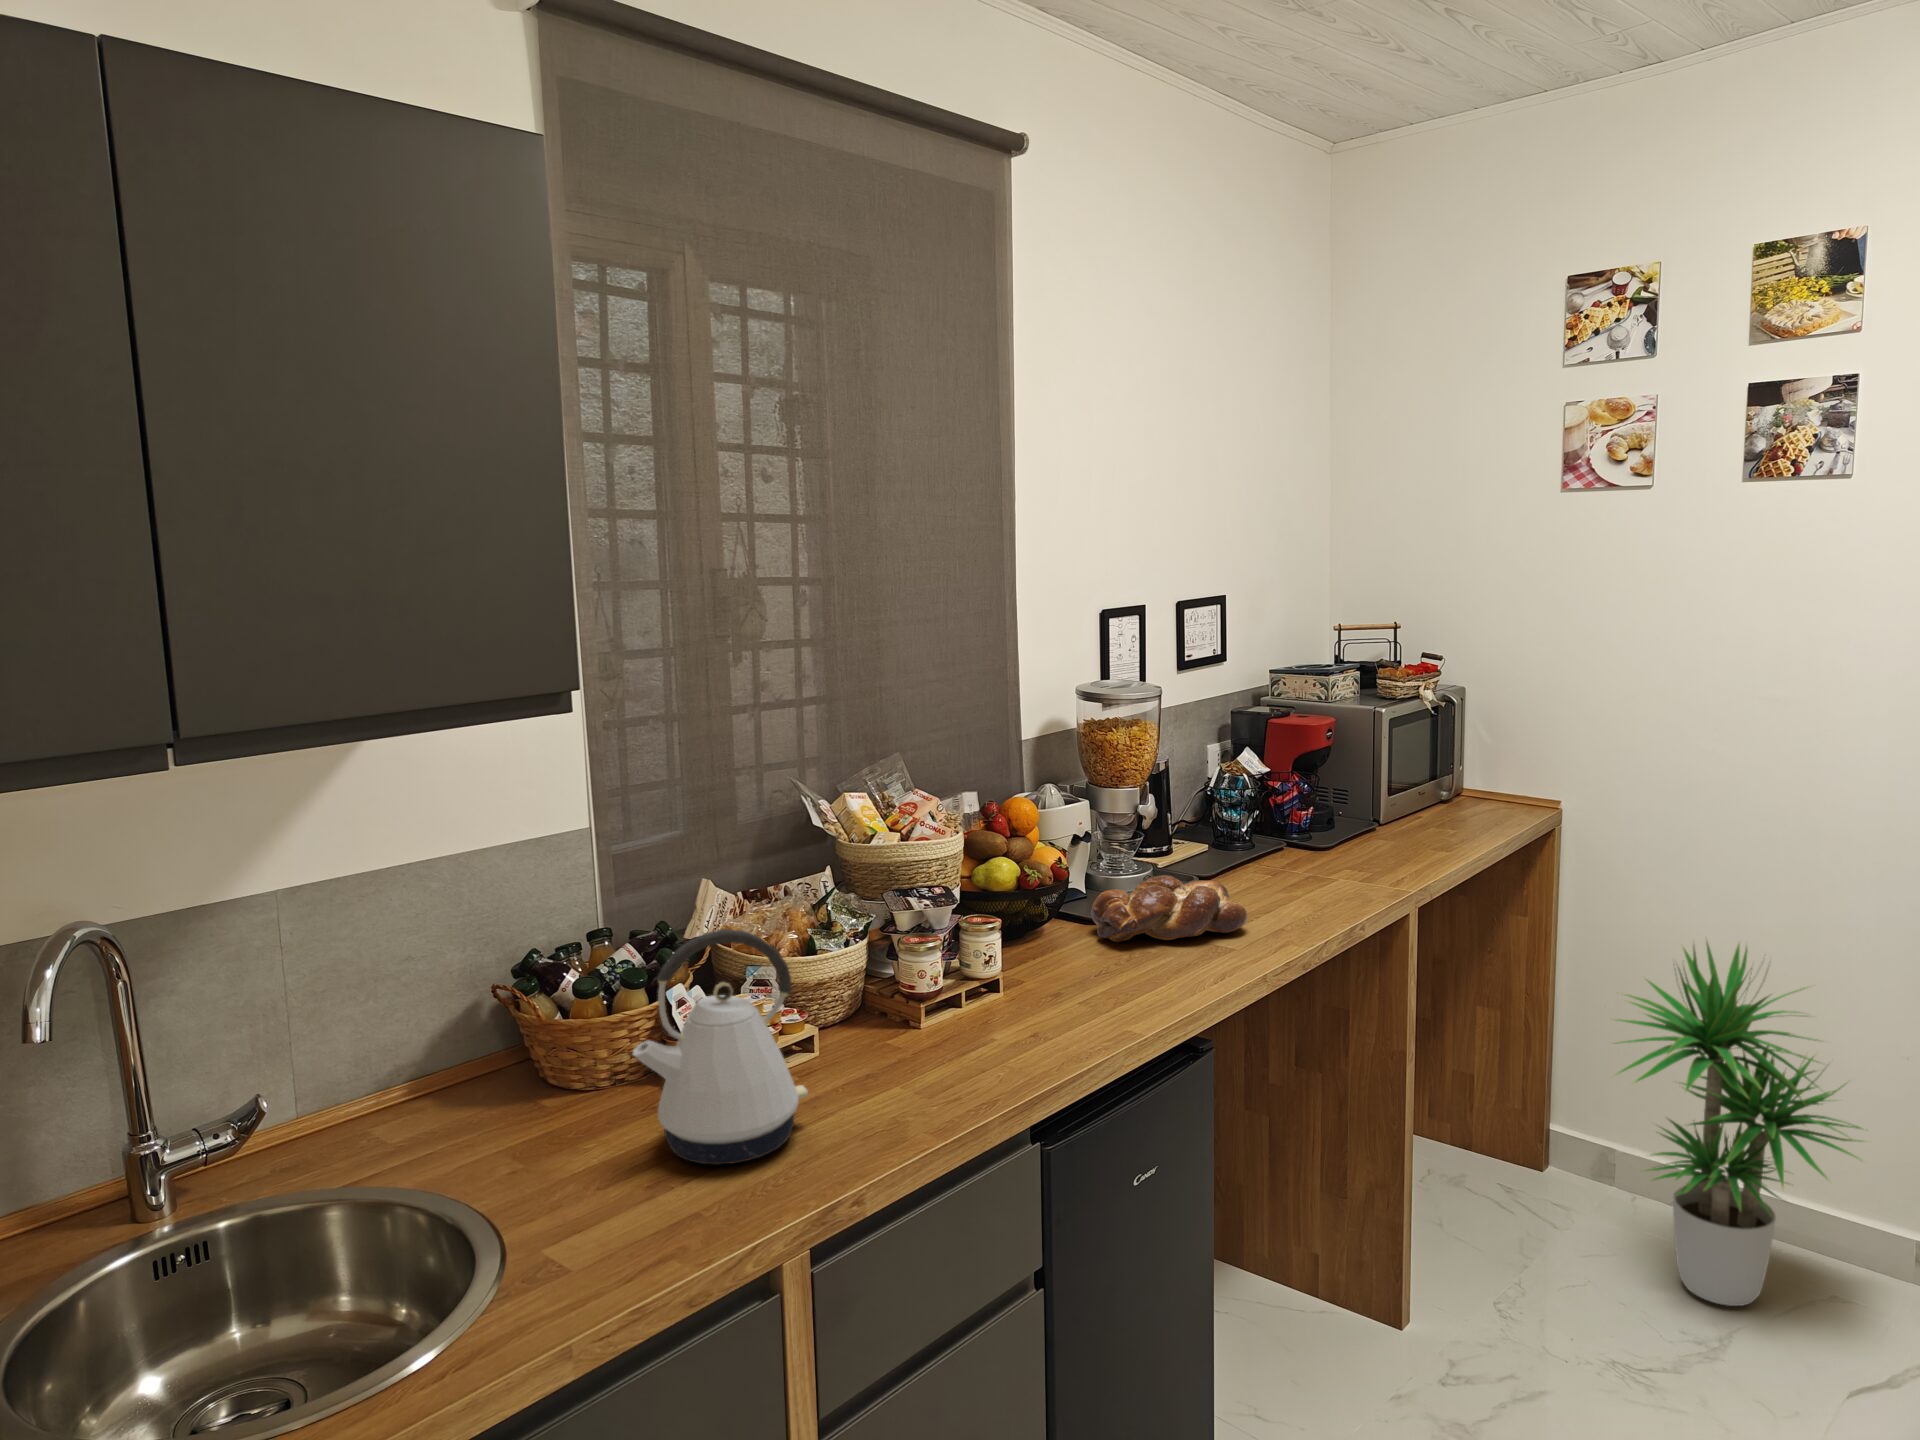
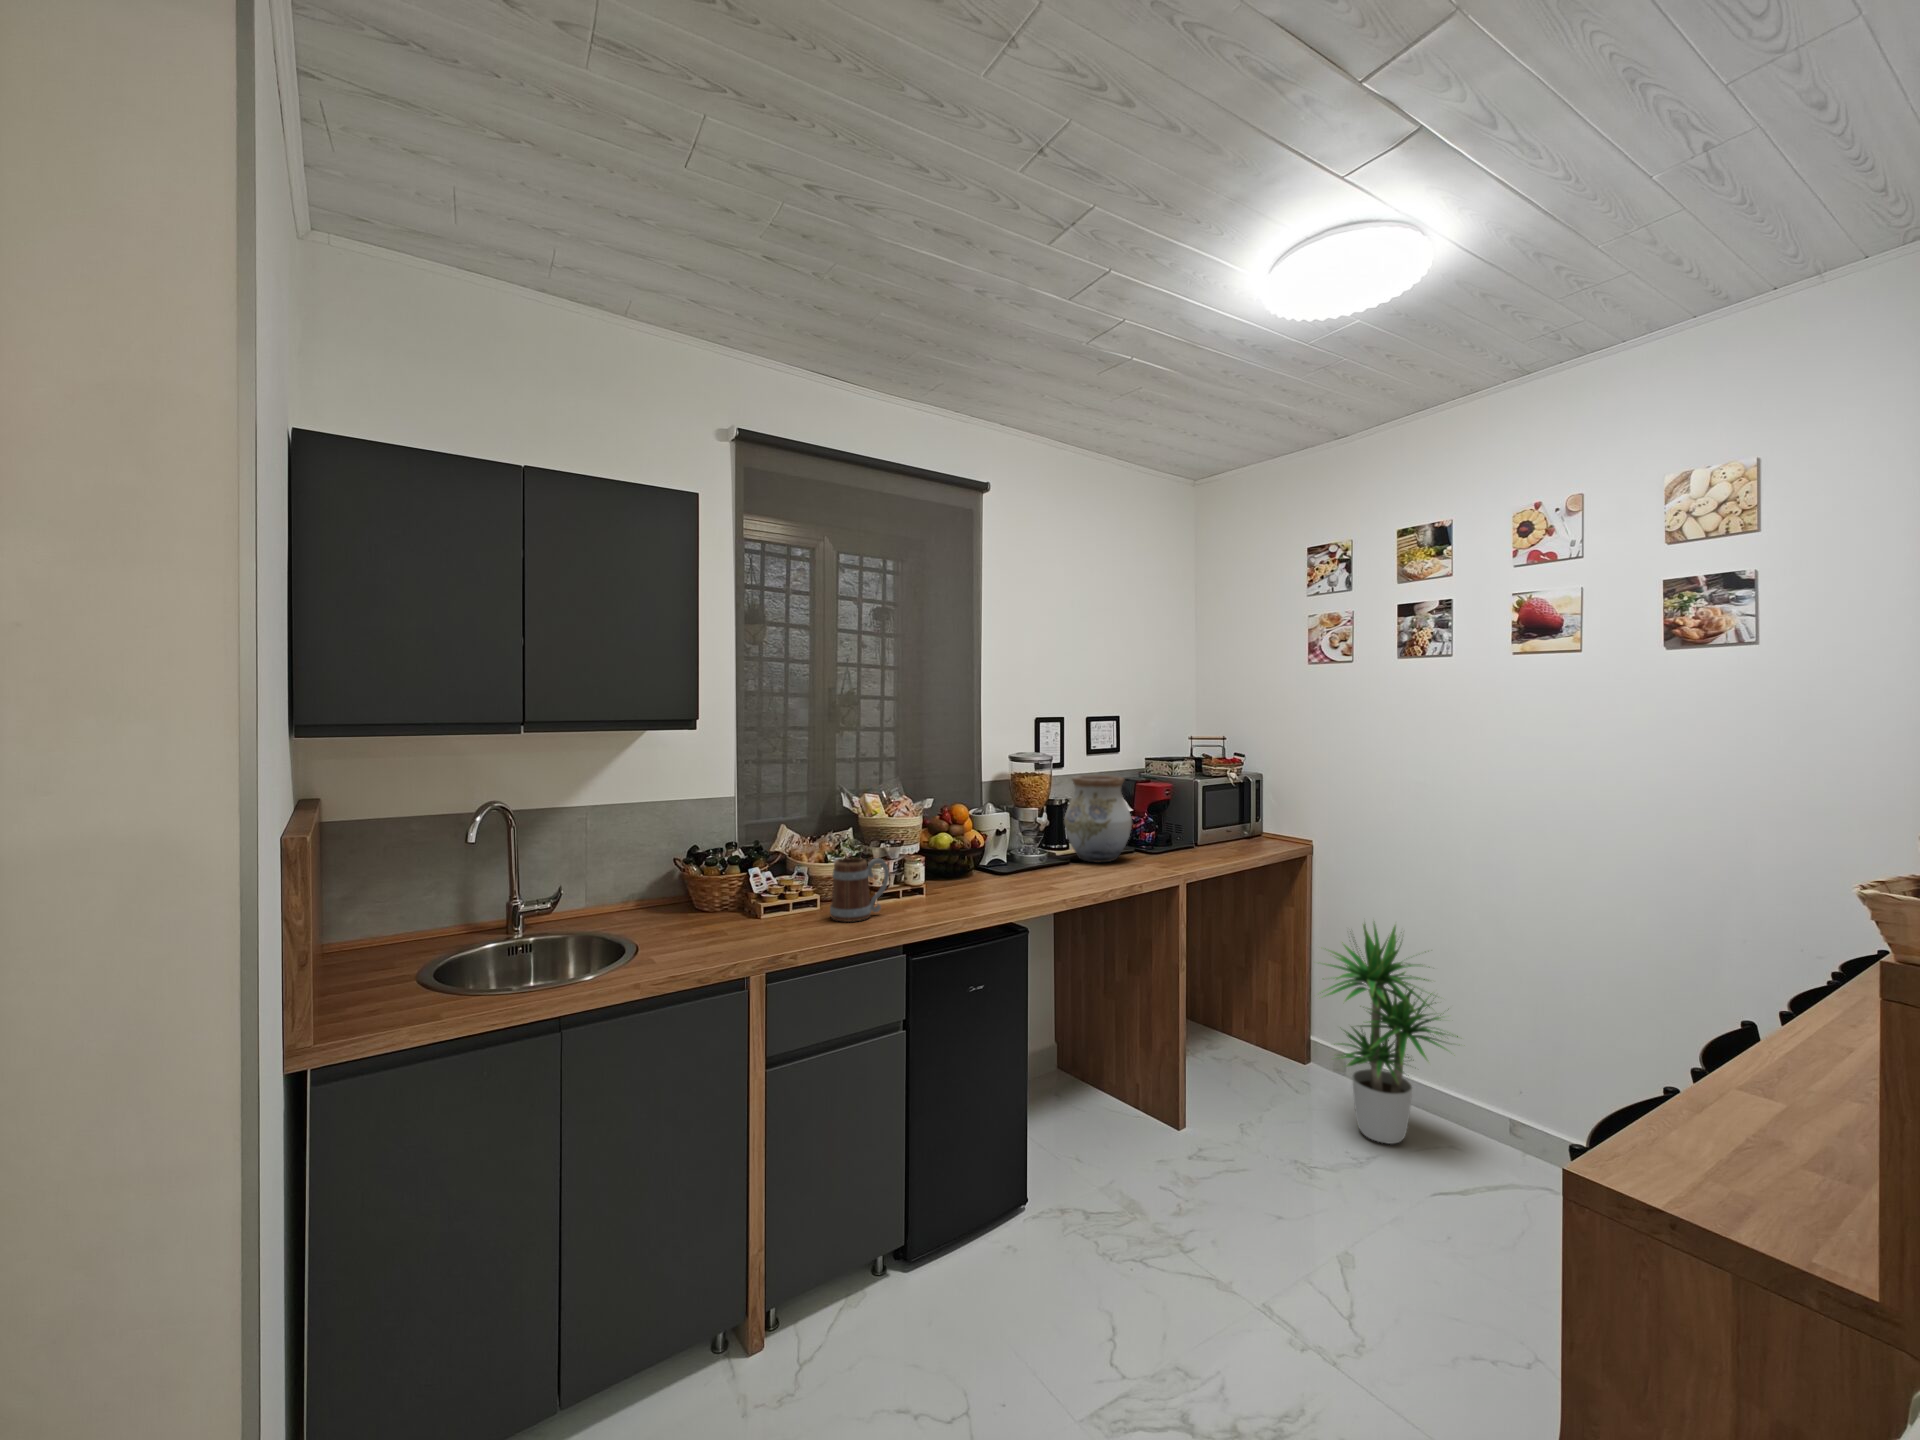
vase: none [1179,714,1305,877] -> present [1064,775,1132,863]
bread loaf: present [1091,875,1247,942] -> none [993,850,1073,881]
kettle: present [633,929,808,1164] -> none [710,831,794,939]
mug: none [857,947,970,1087] -> present [830,858,889,922]

